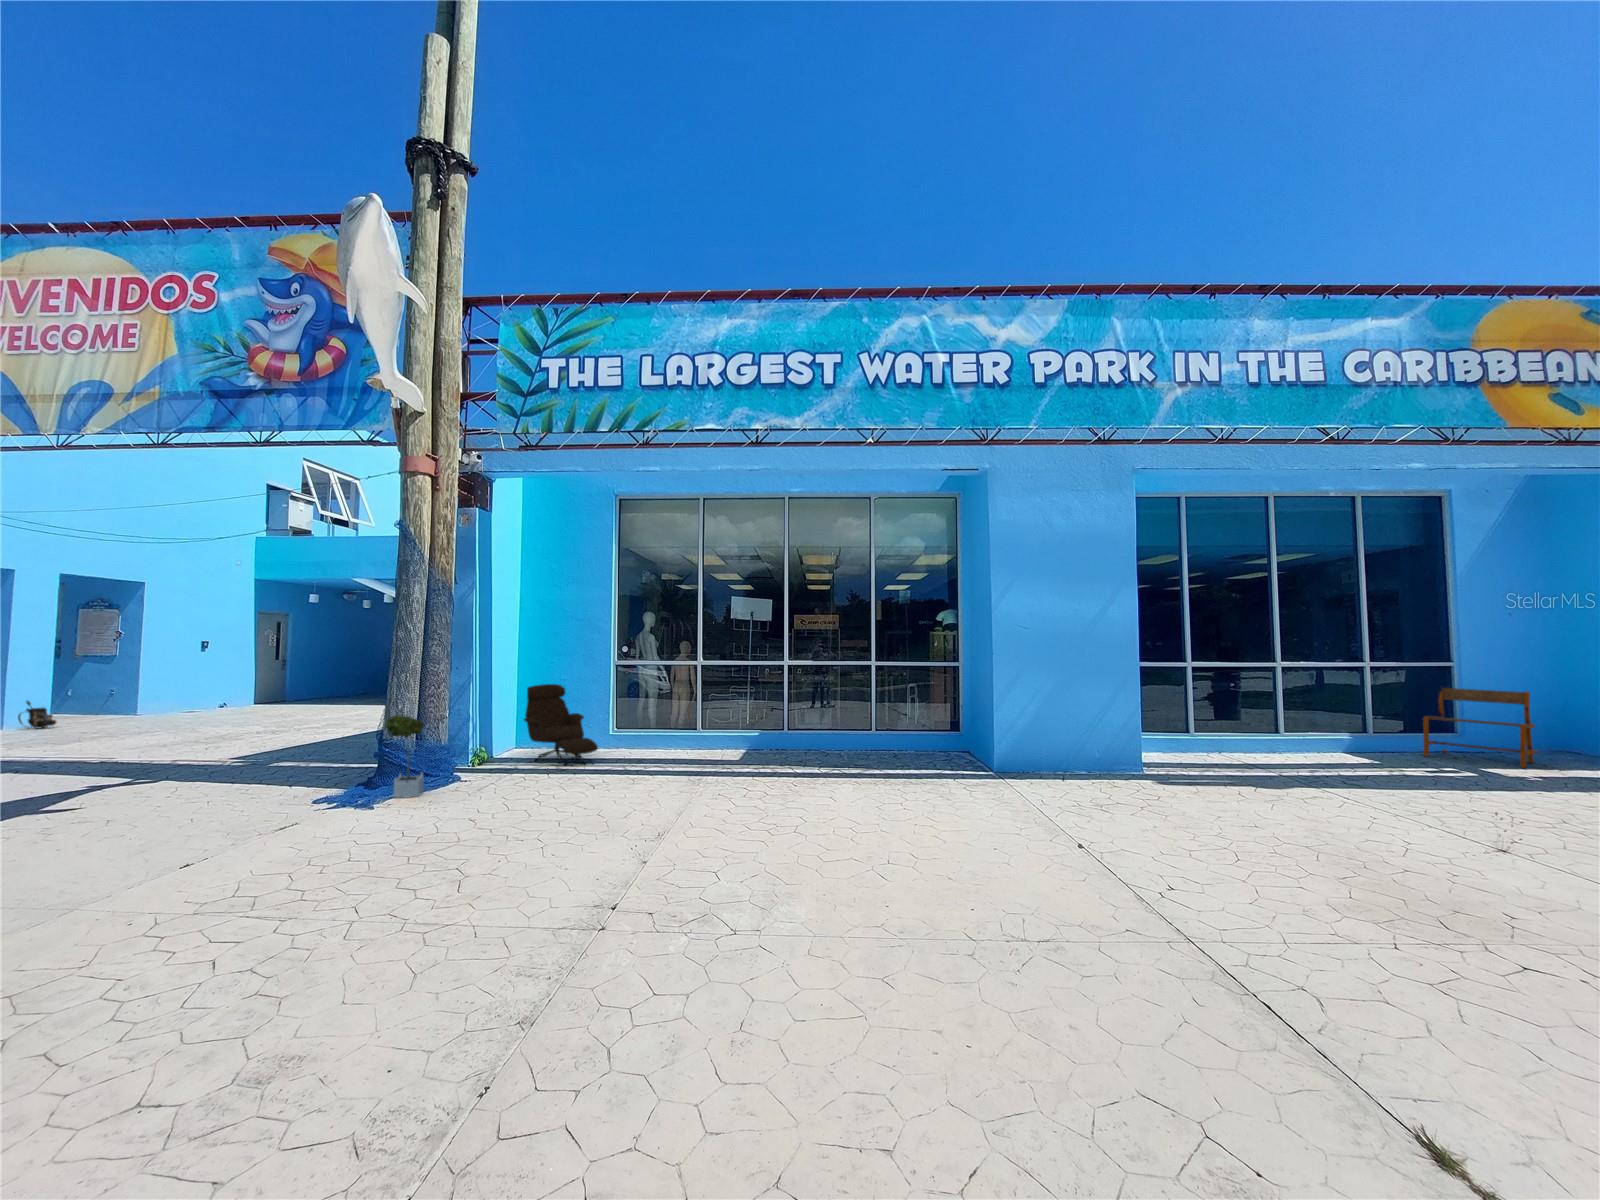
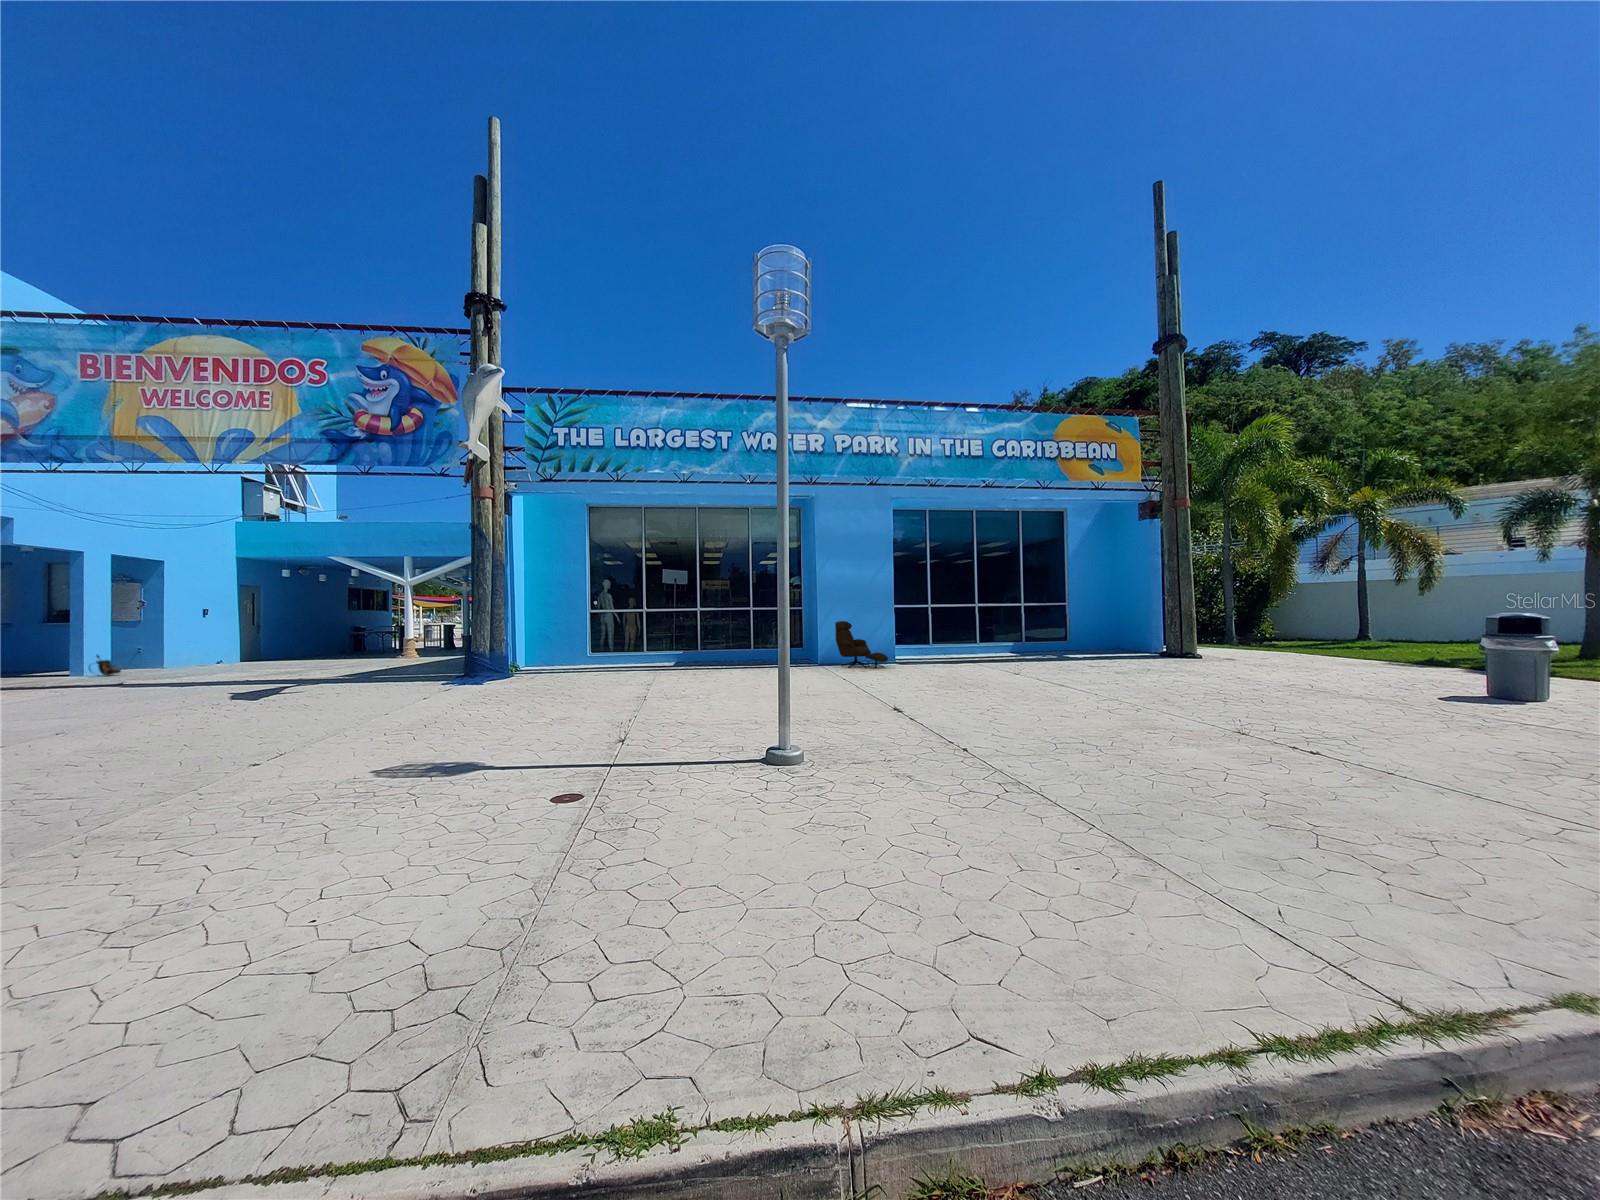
lounge chair: present [524,684,598,765] -> present [835,621,888,669]
bench: present [1423,688,1537,768] -> none [1041,615,1089,653]
potted tree: present [386,715,424,798] -> none [470,640,494,689]

